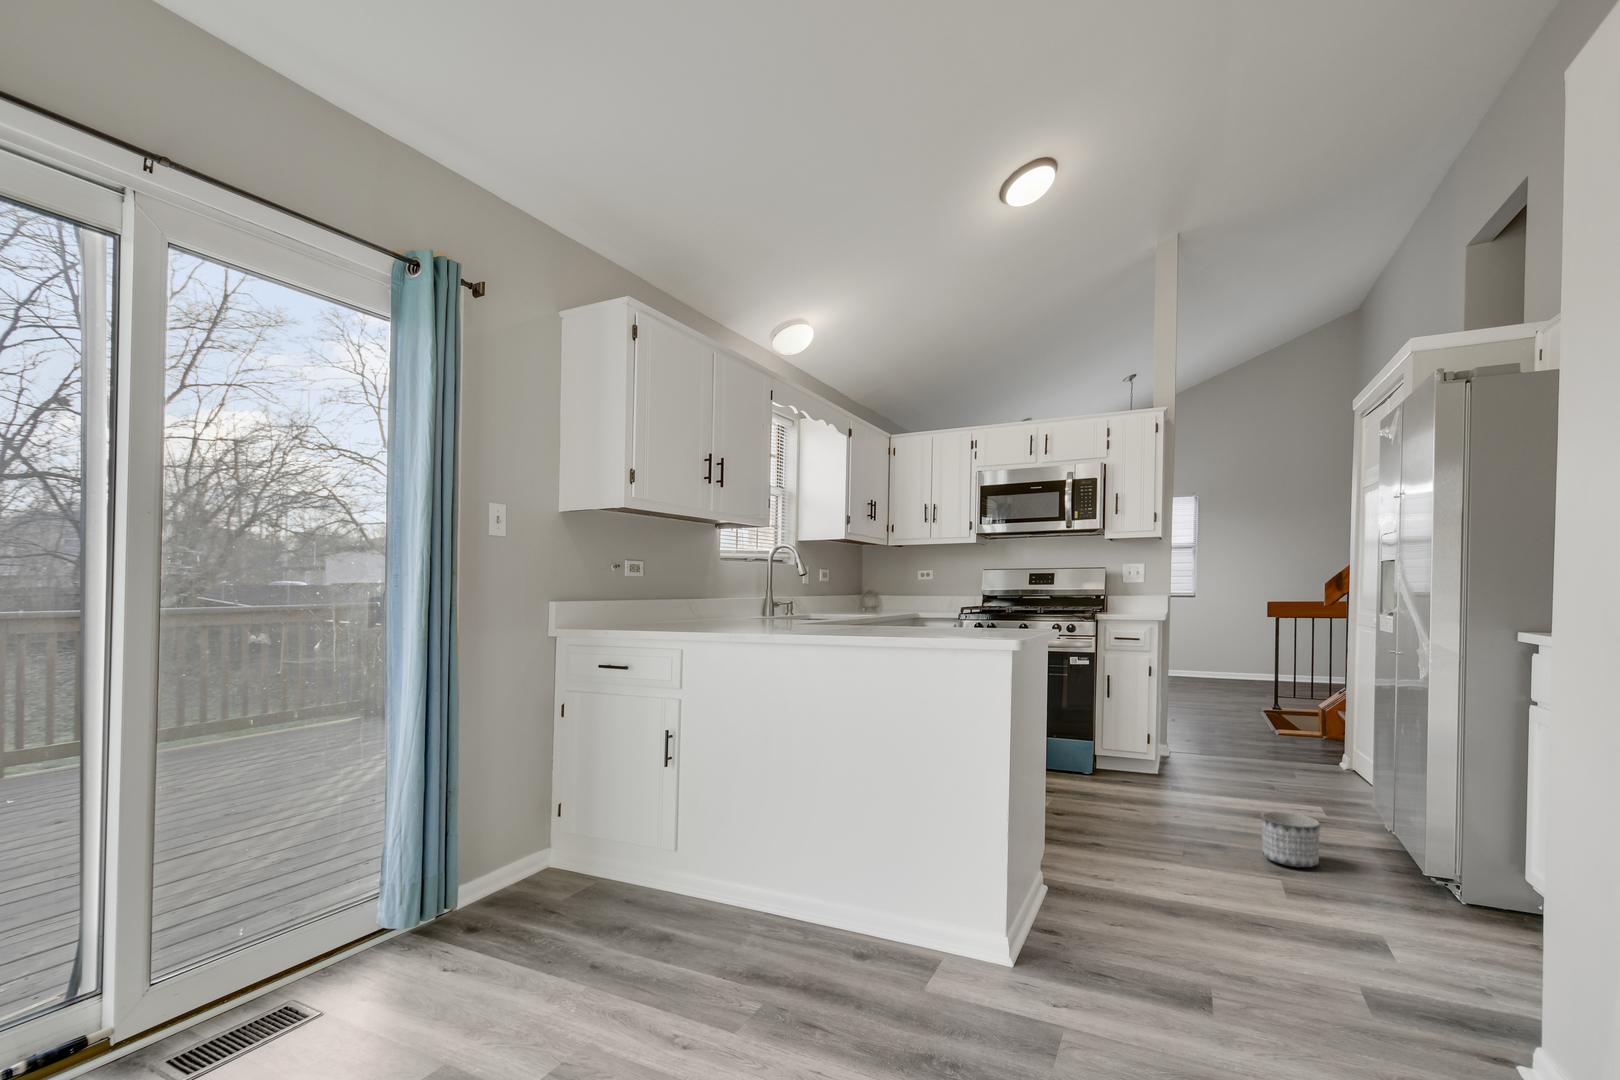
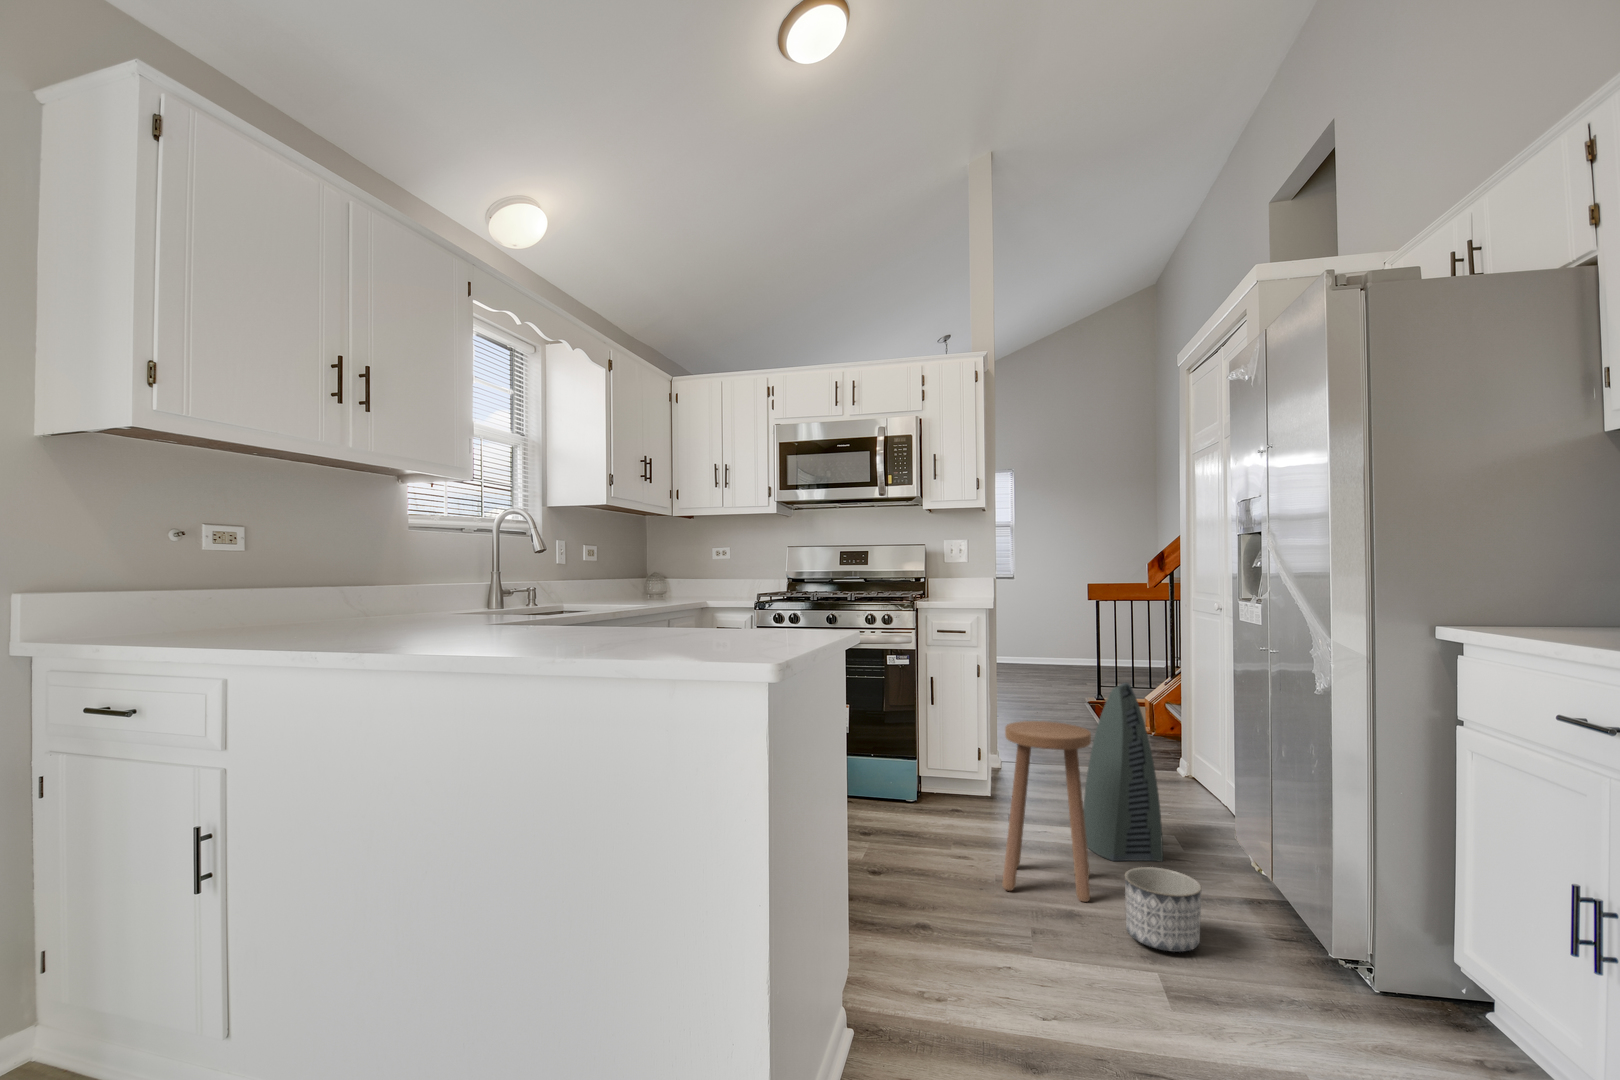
air purifier: none [1239,682,1306,822] -> present [1084,683,1163,861]
stool: none [1169,707,1240,839] -> present [1002,721,1091,902]

